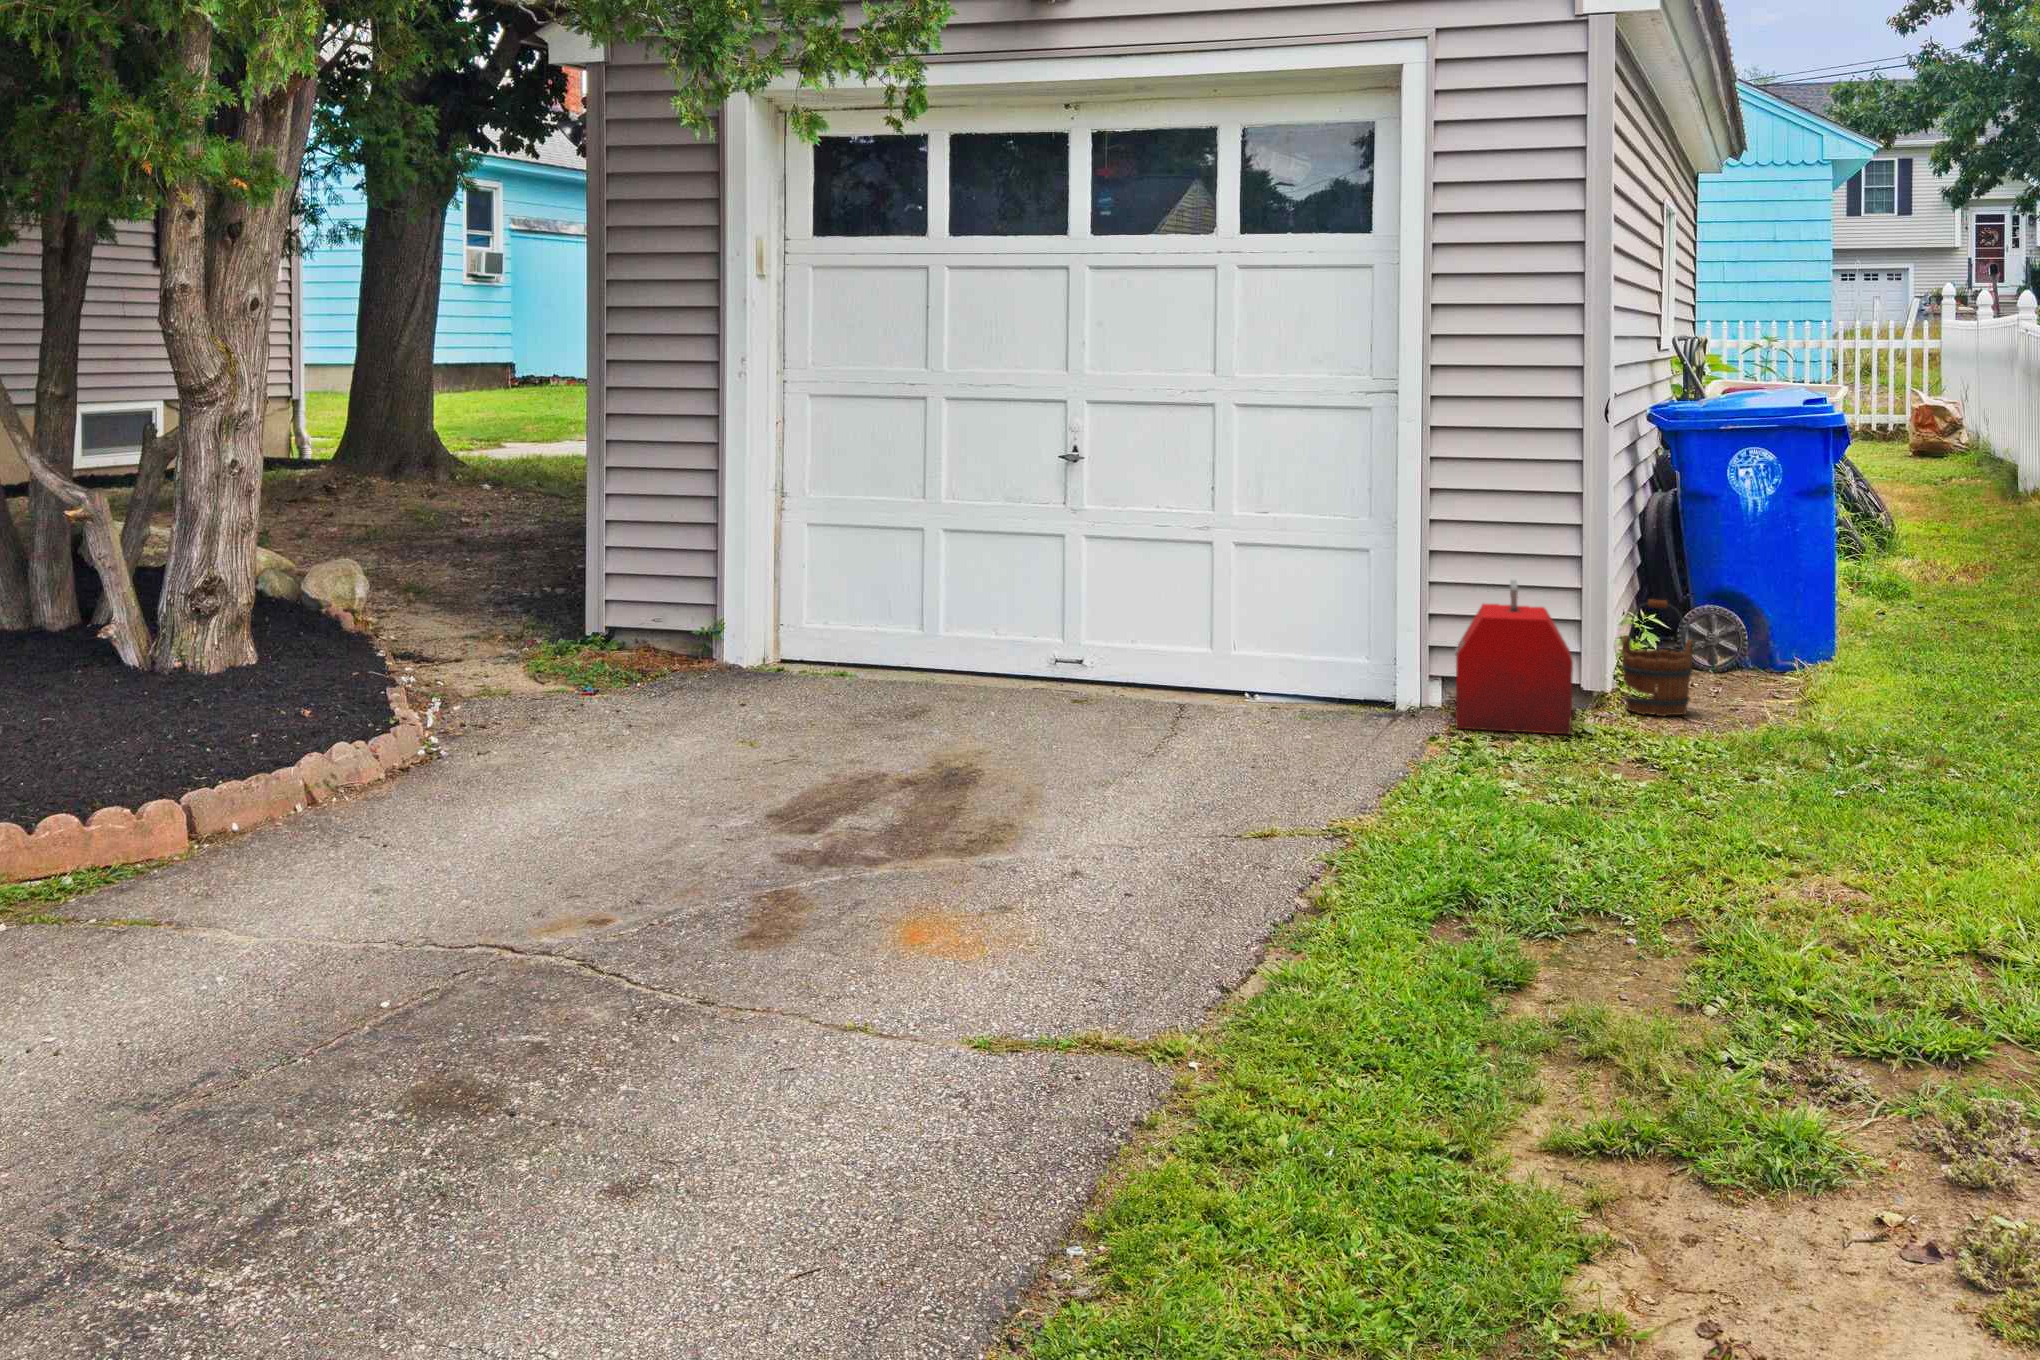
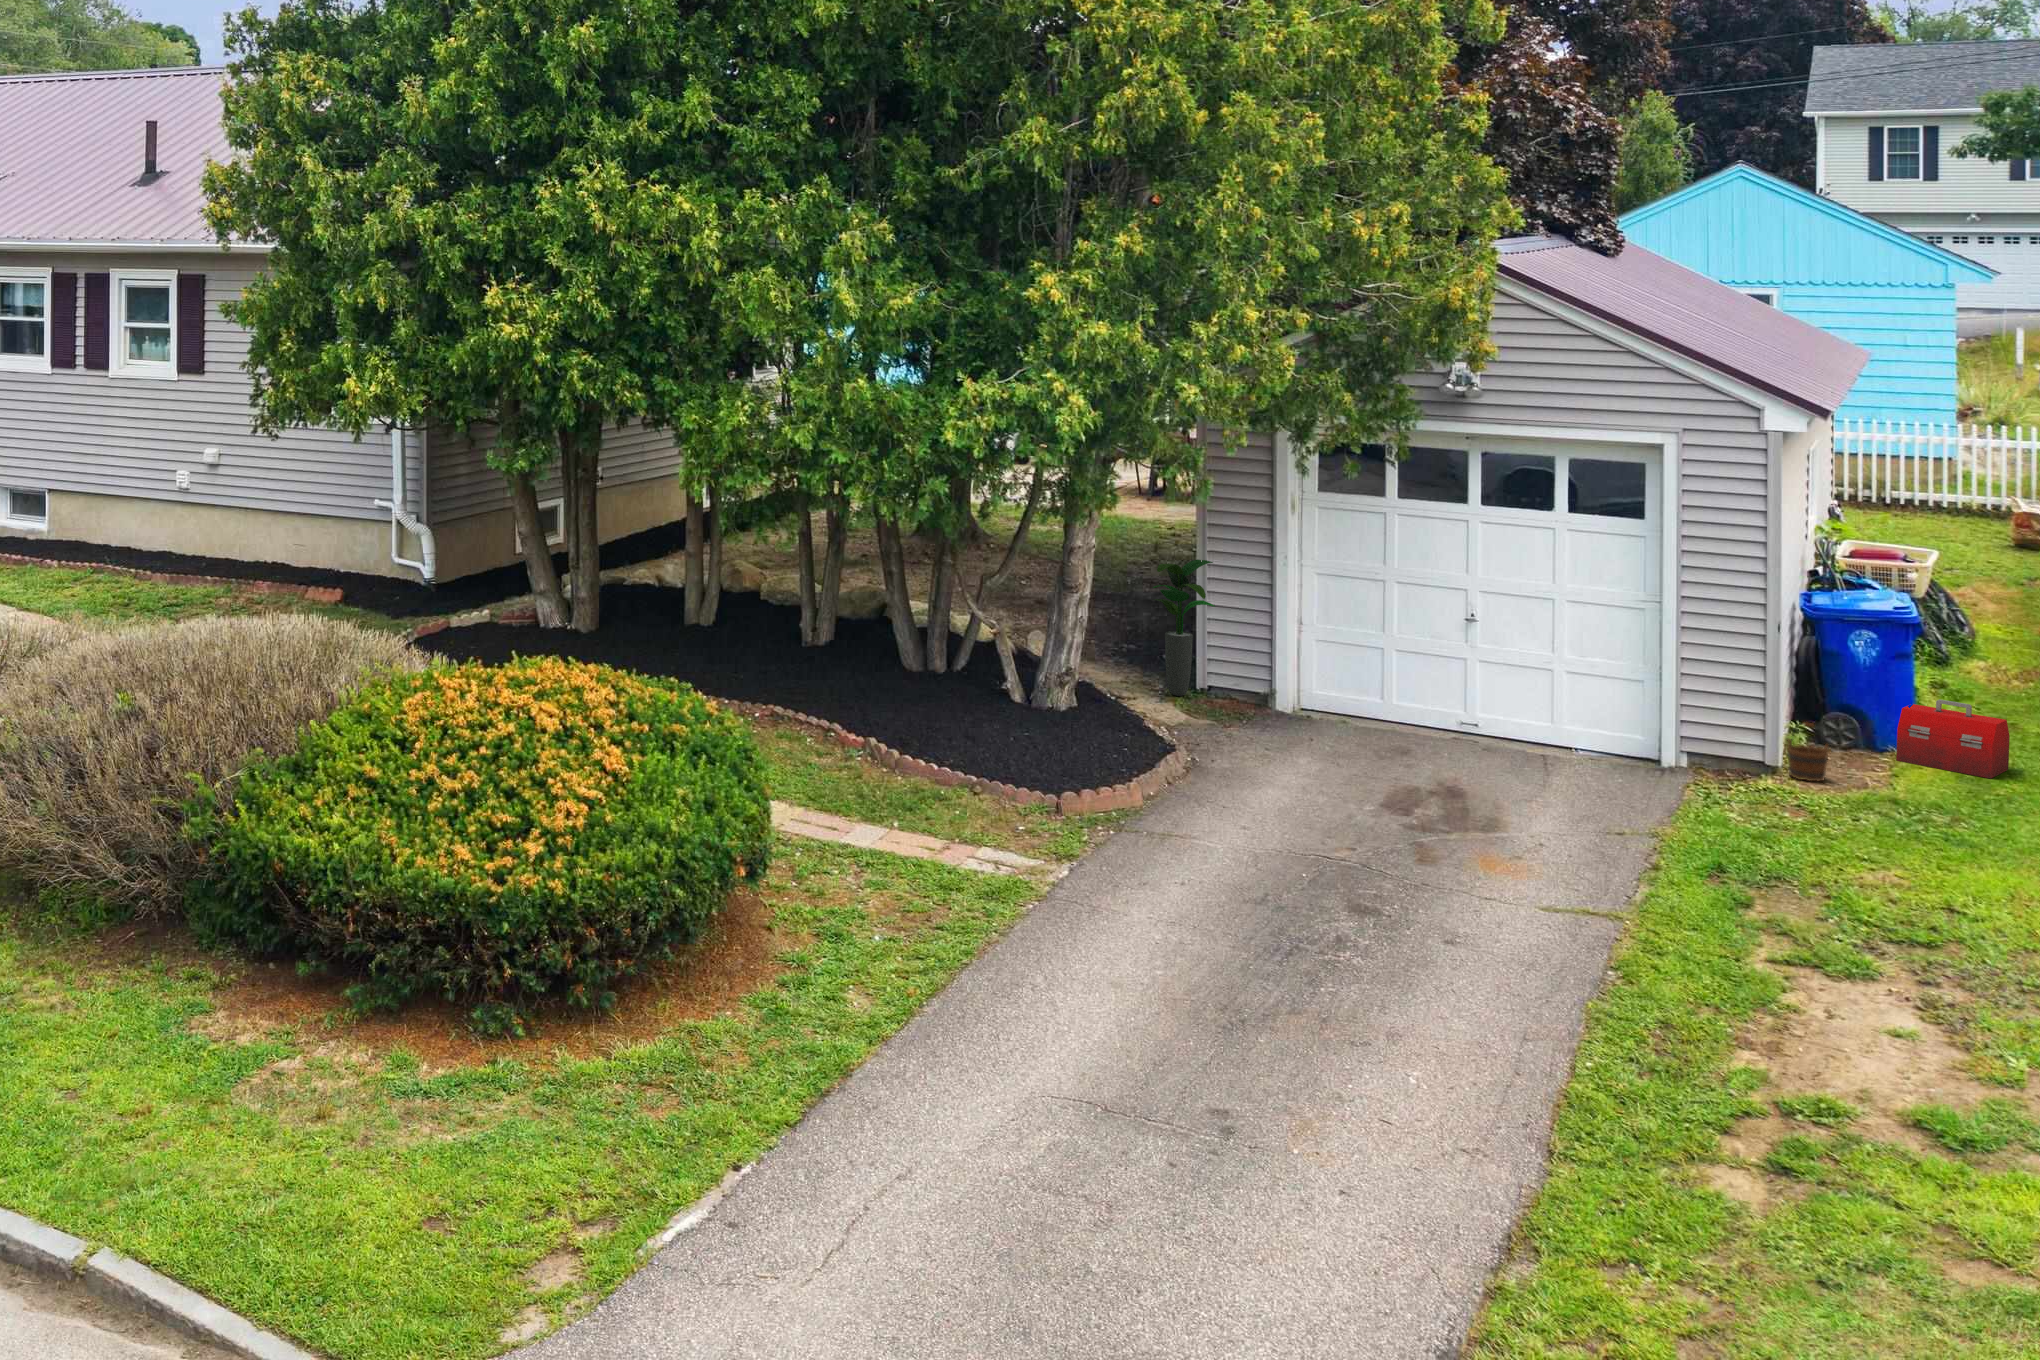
potted plant: none [489,365,615,645] -> present [1153,560,1215,696]
toolbox: present [1455,580,1573,734] -> present [1896,699,2010,778]

